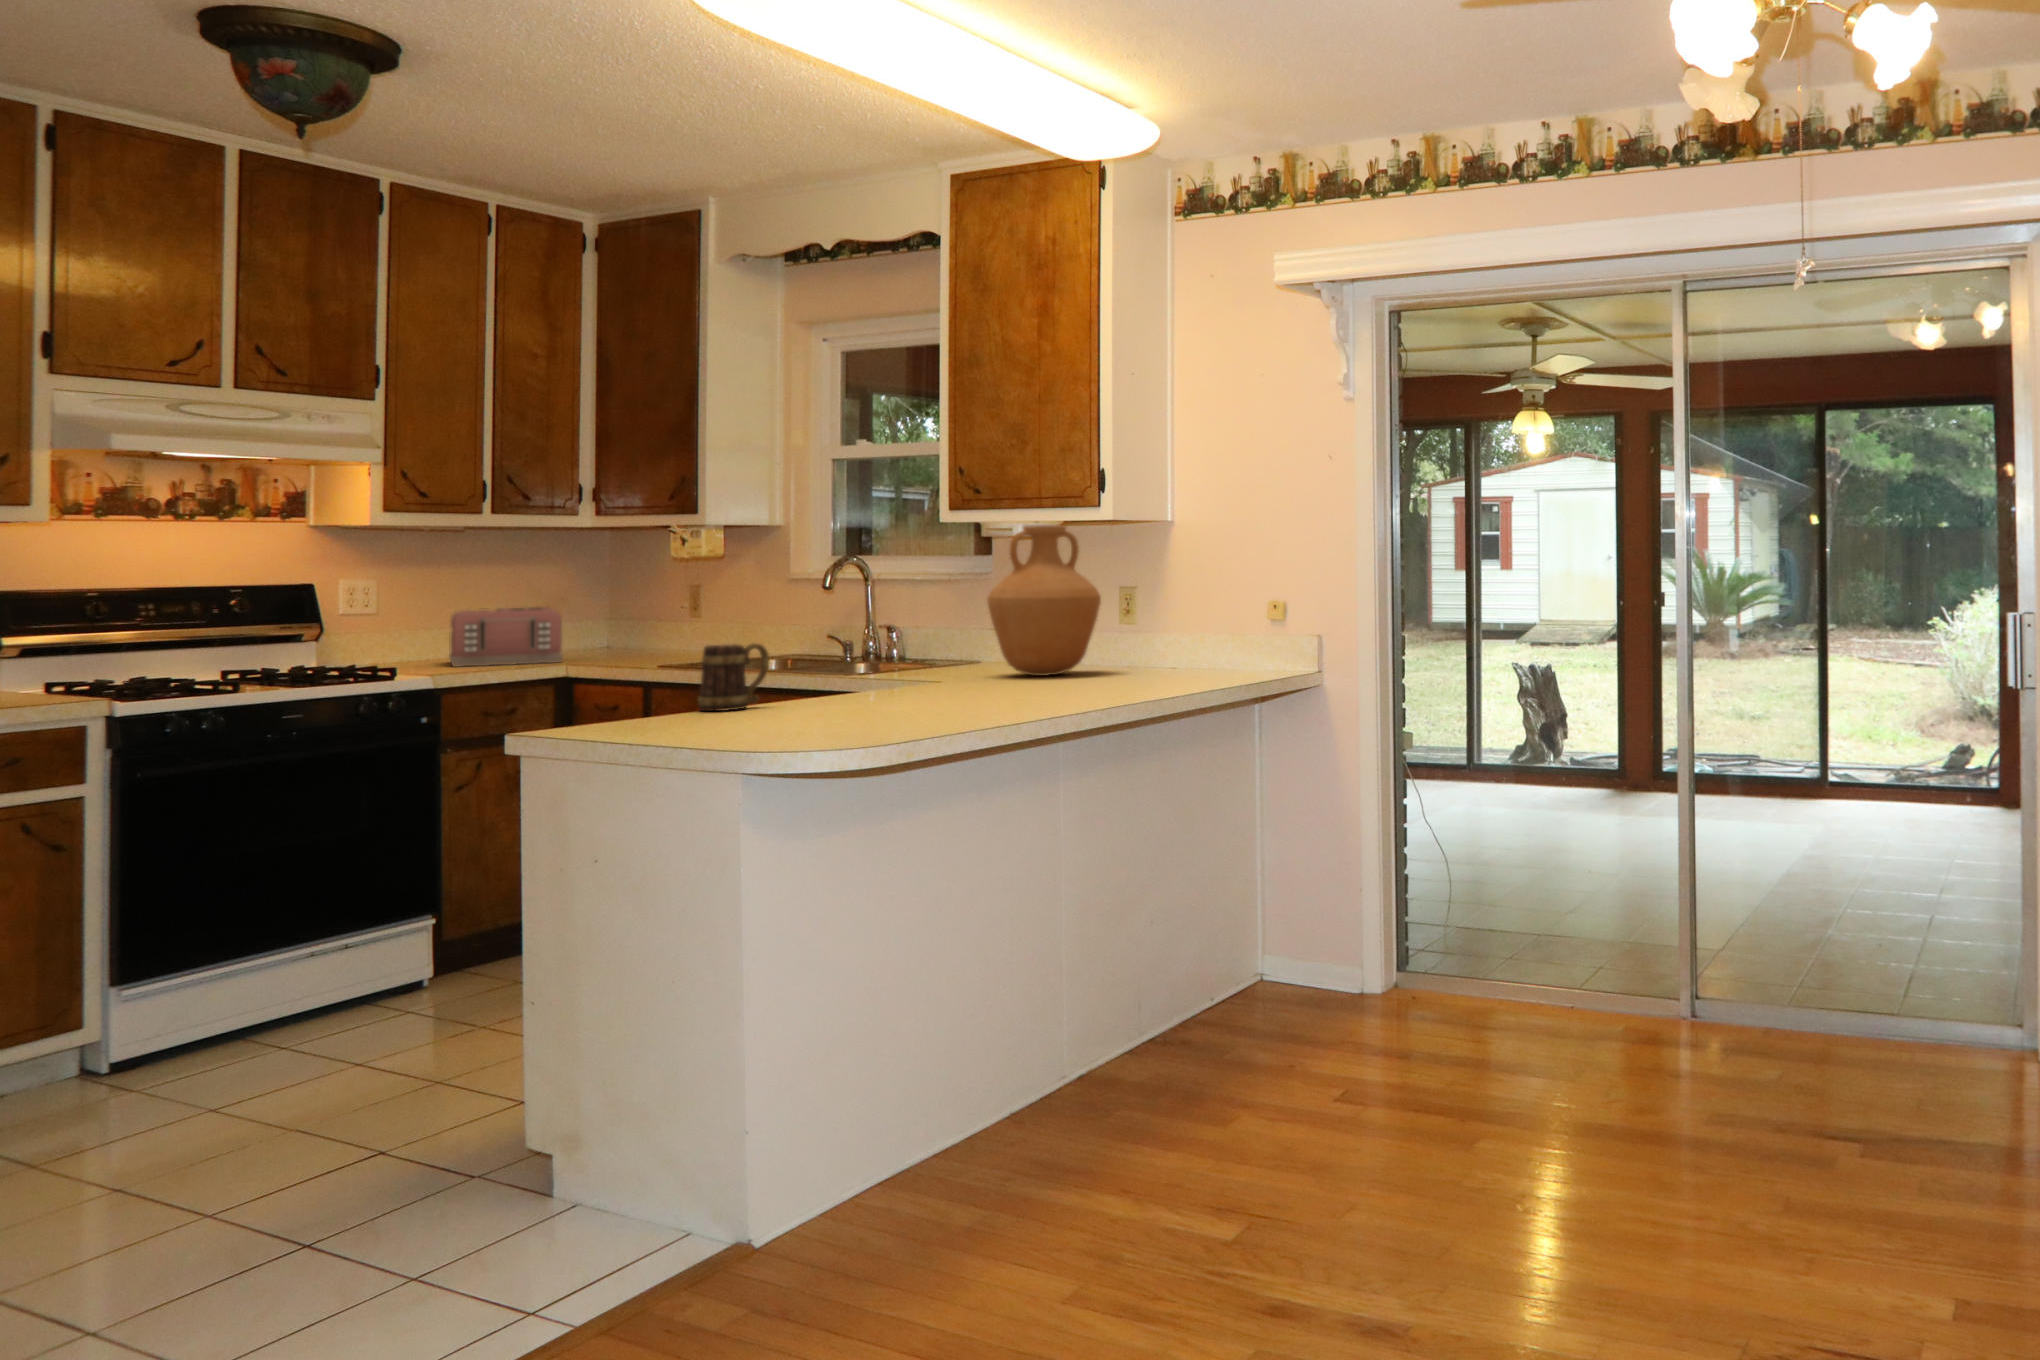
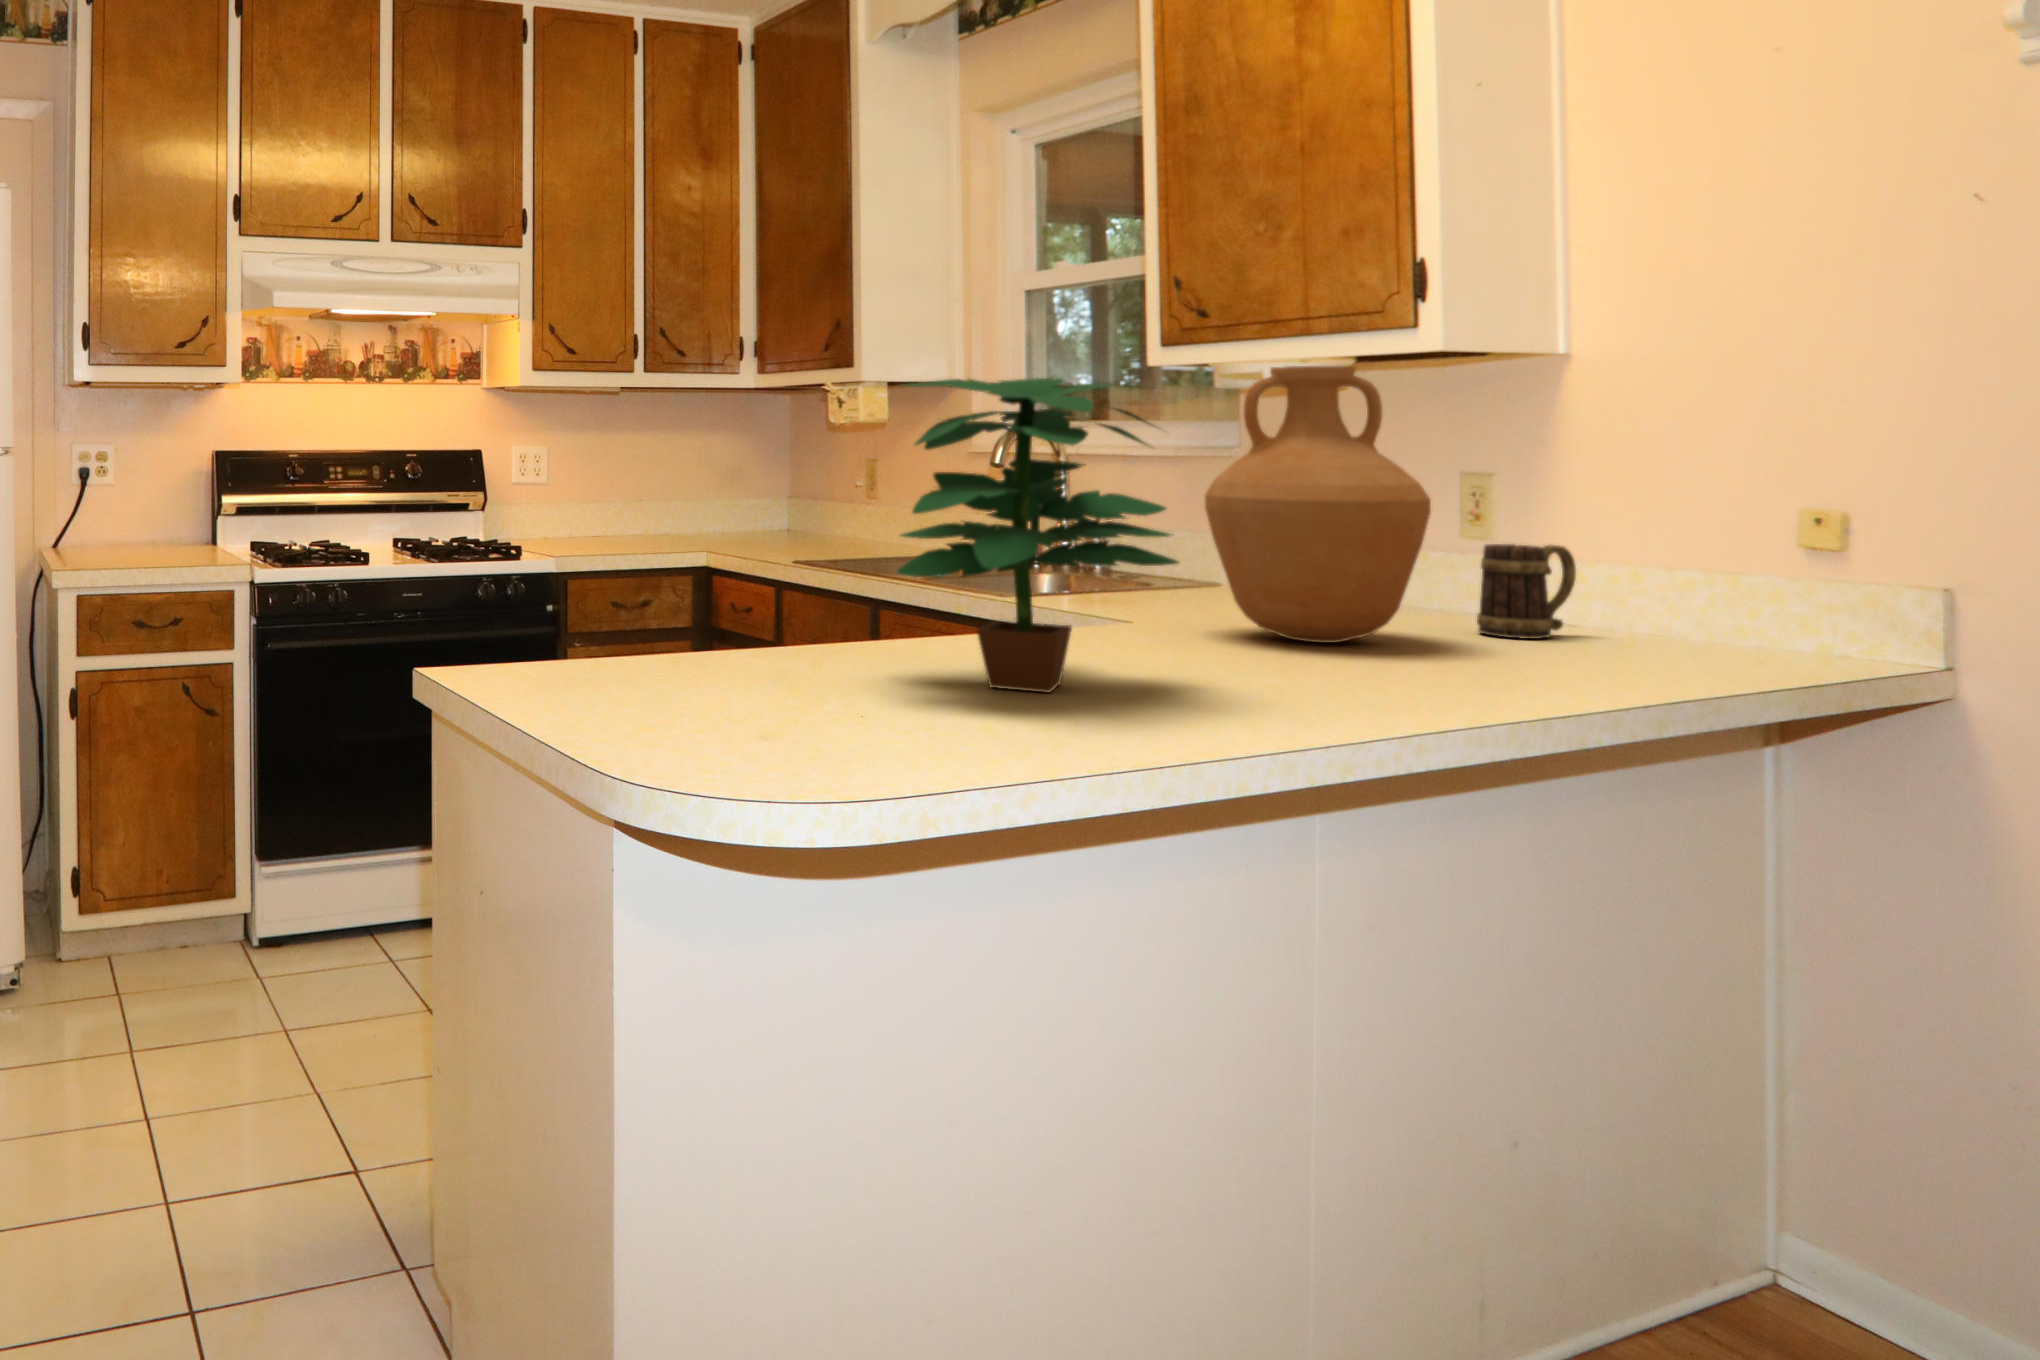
potted plant: none [836,533,989,699] -> present [897,378,1178,693]
toaster: present [449,607,563,667] -> none [613,479,726,544]
mug: present [698,643,770,711] -> present [1477,544,1576,639]

